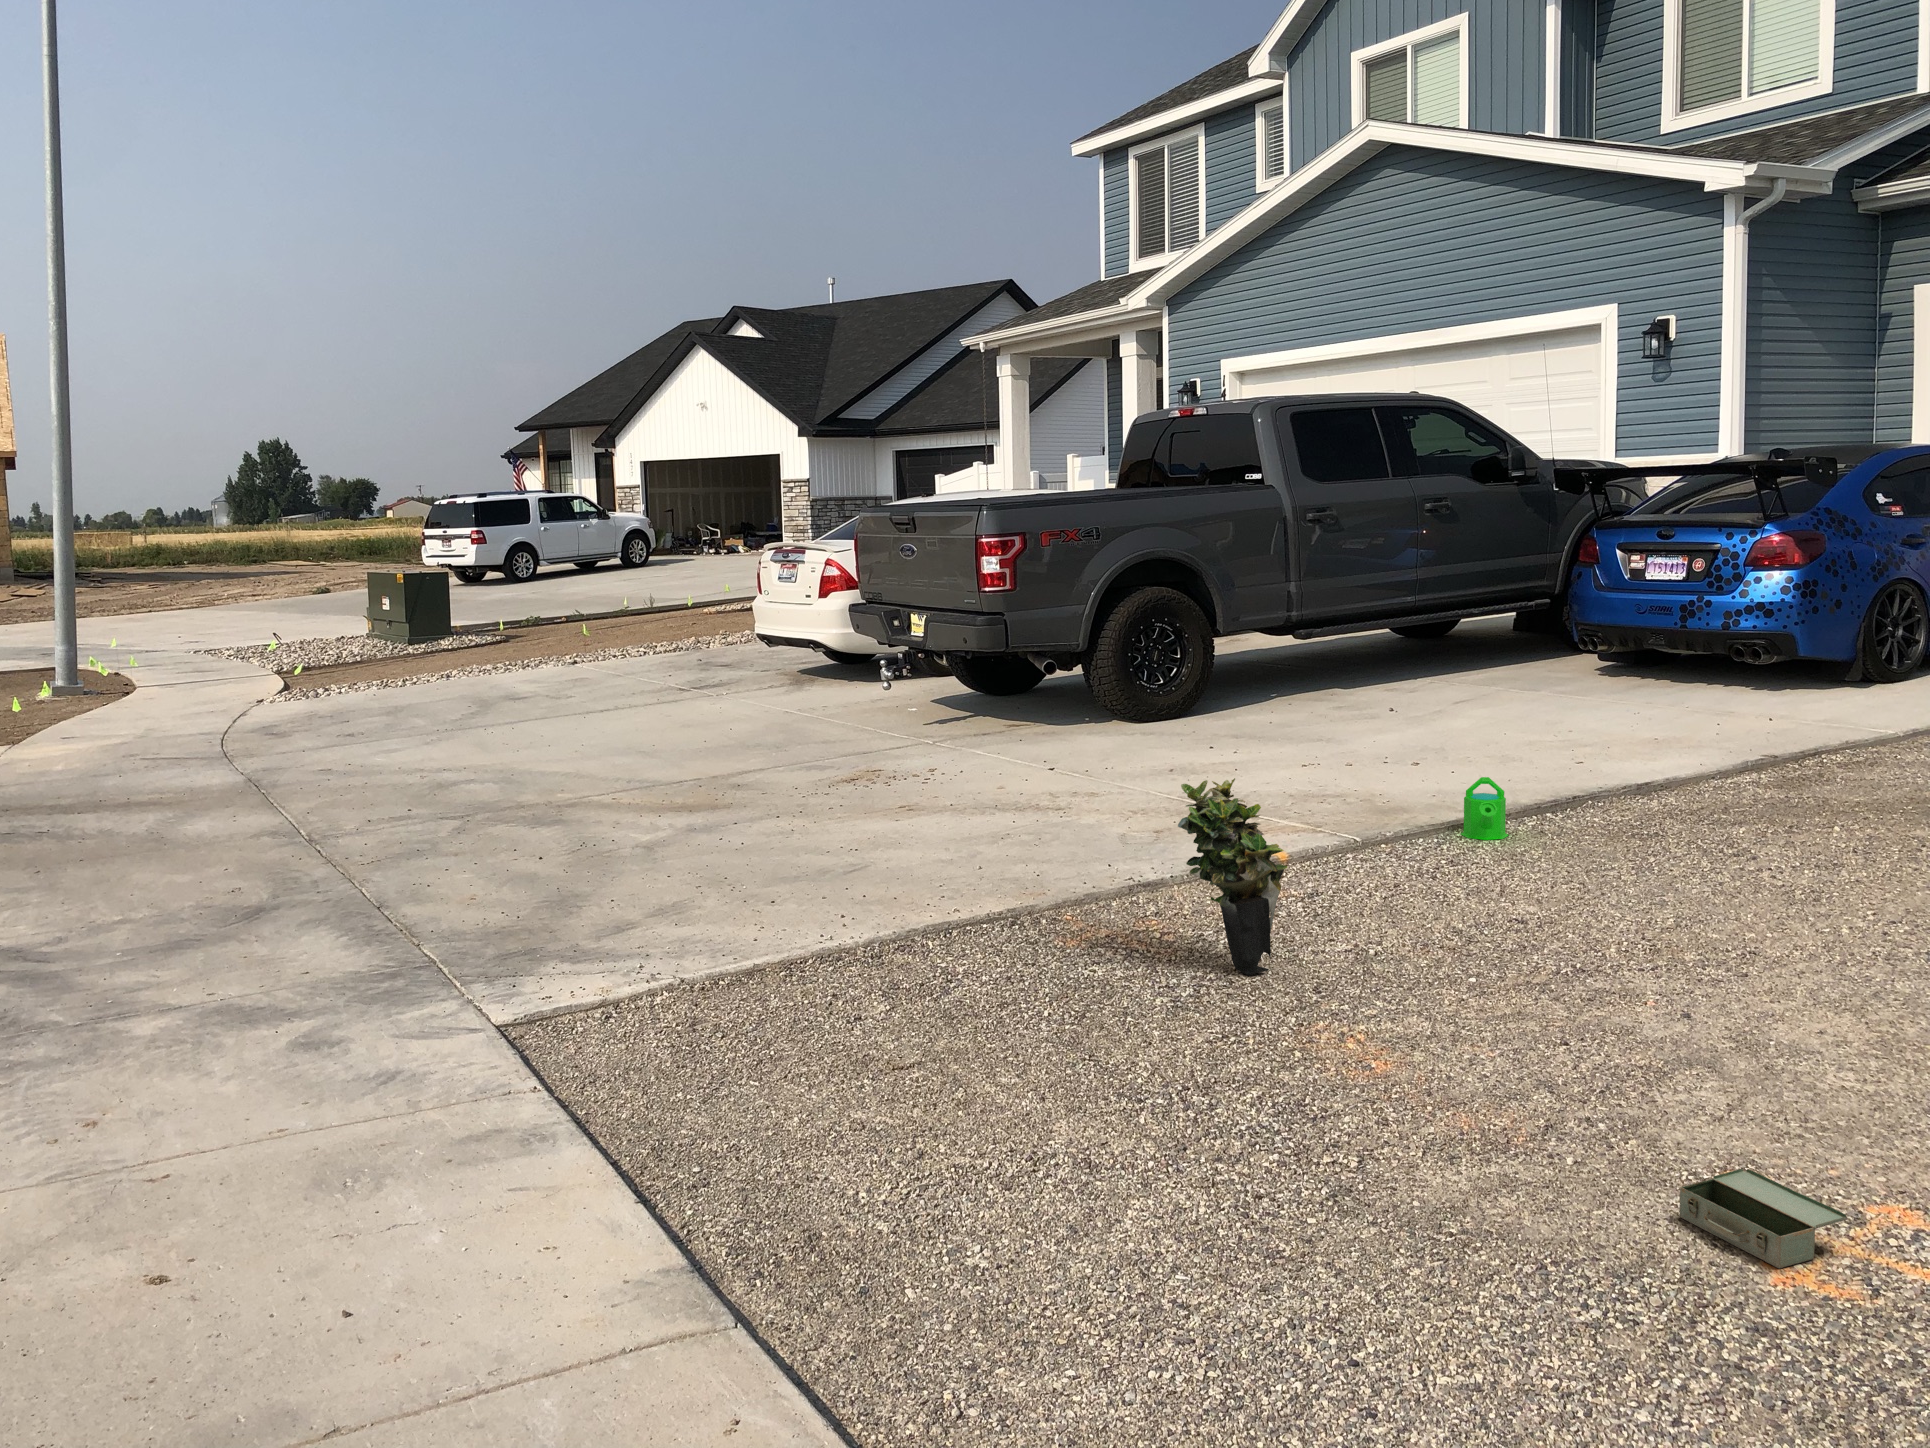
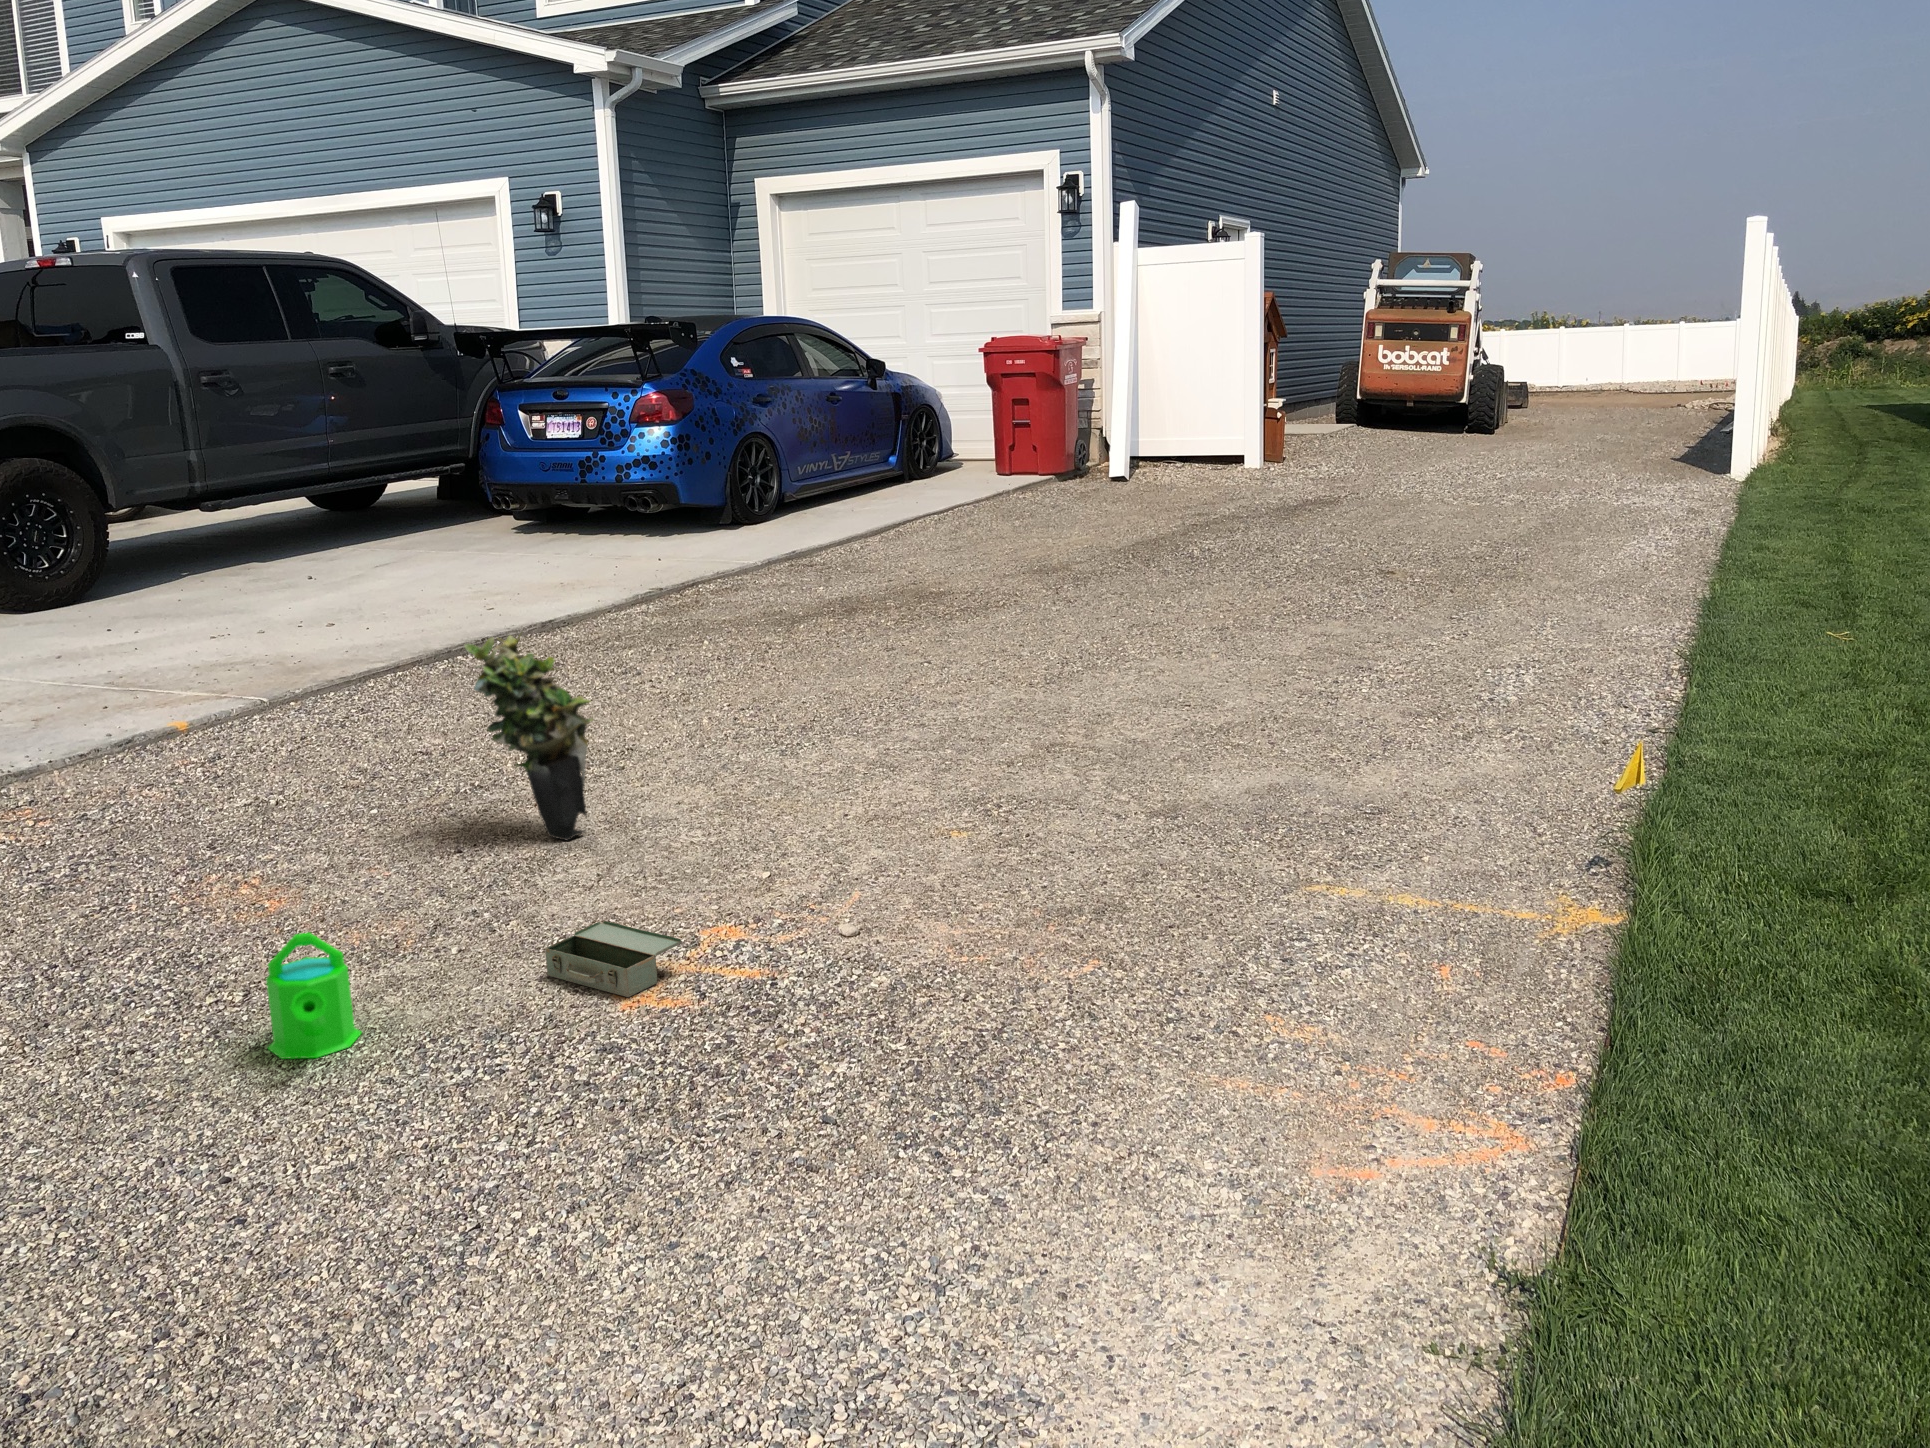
watering can: present [1461,777,1508,840] -> present [266,932,362,1059]
potted plant: present [1178,778,1288,976] -> present [464,635,592,840]

